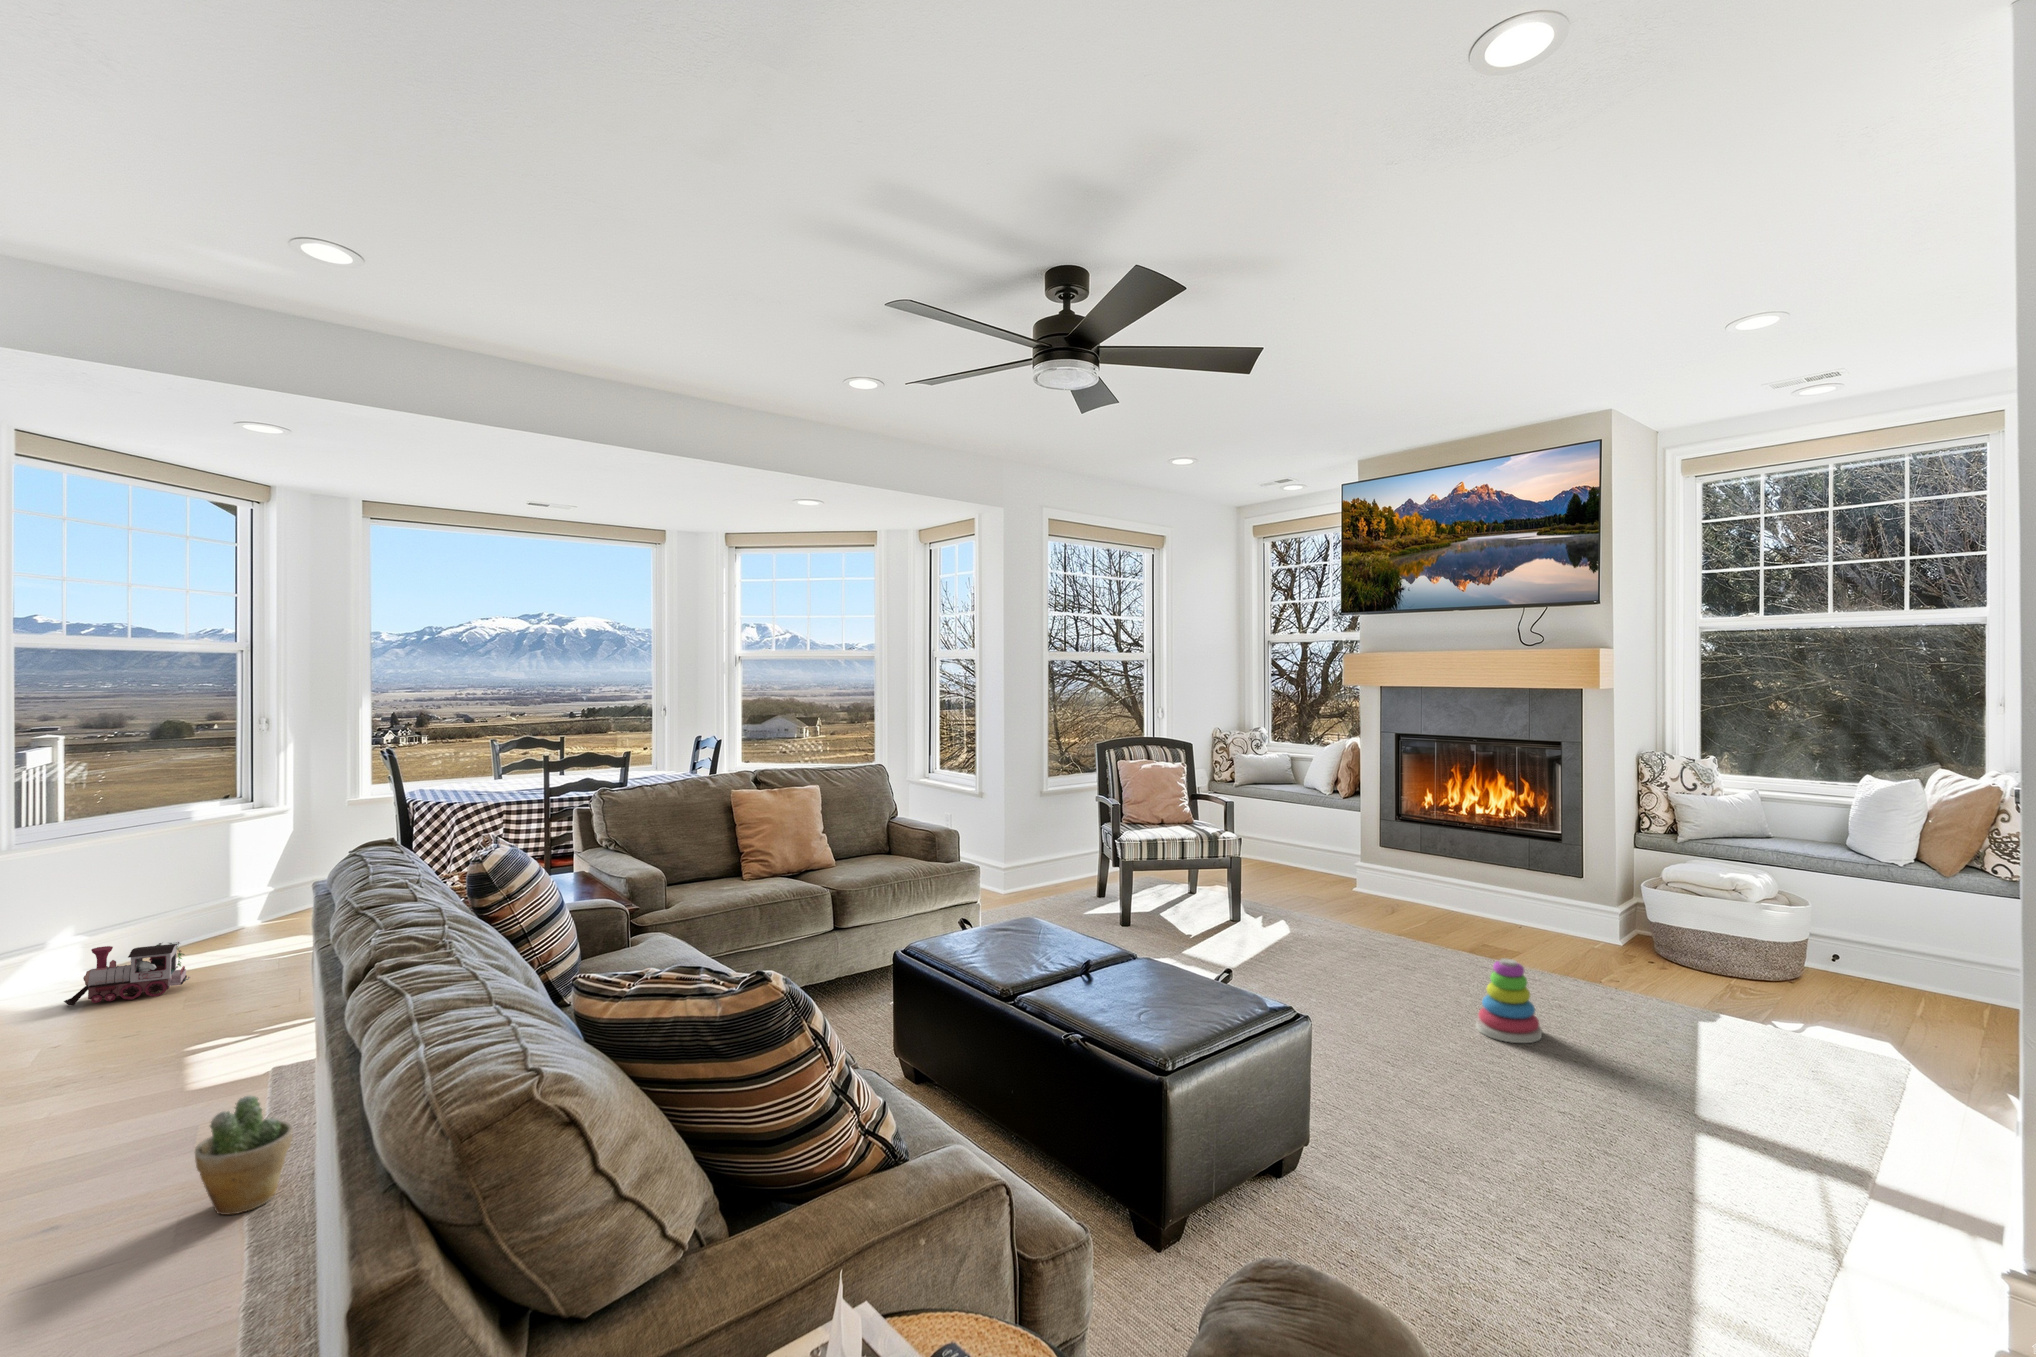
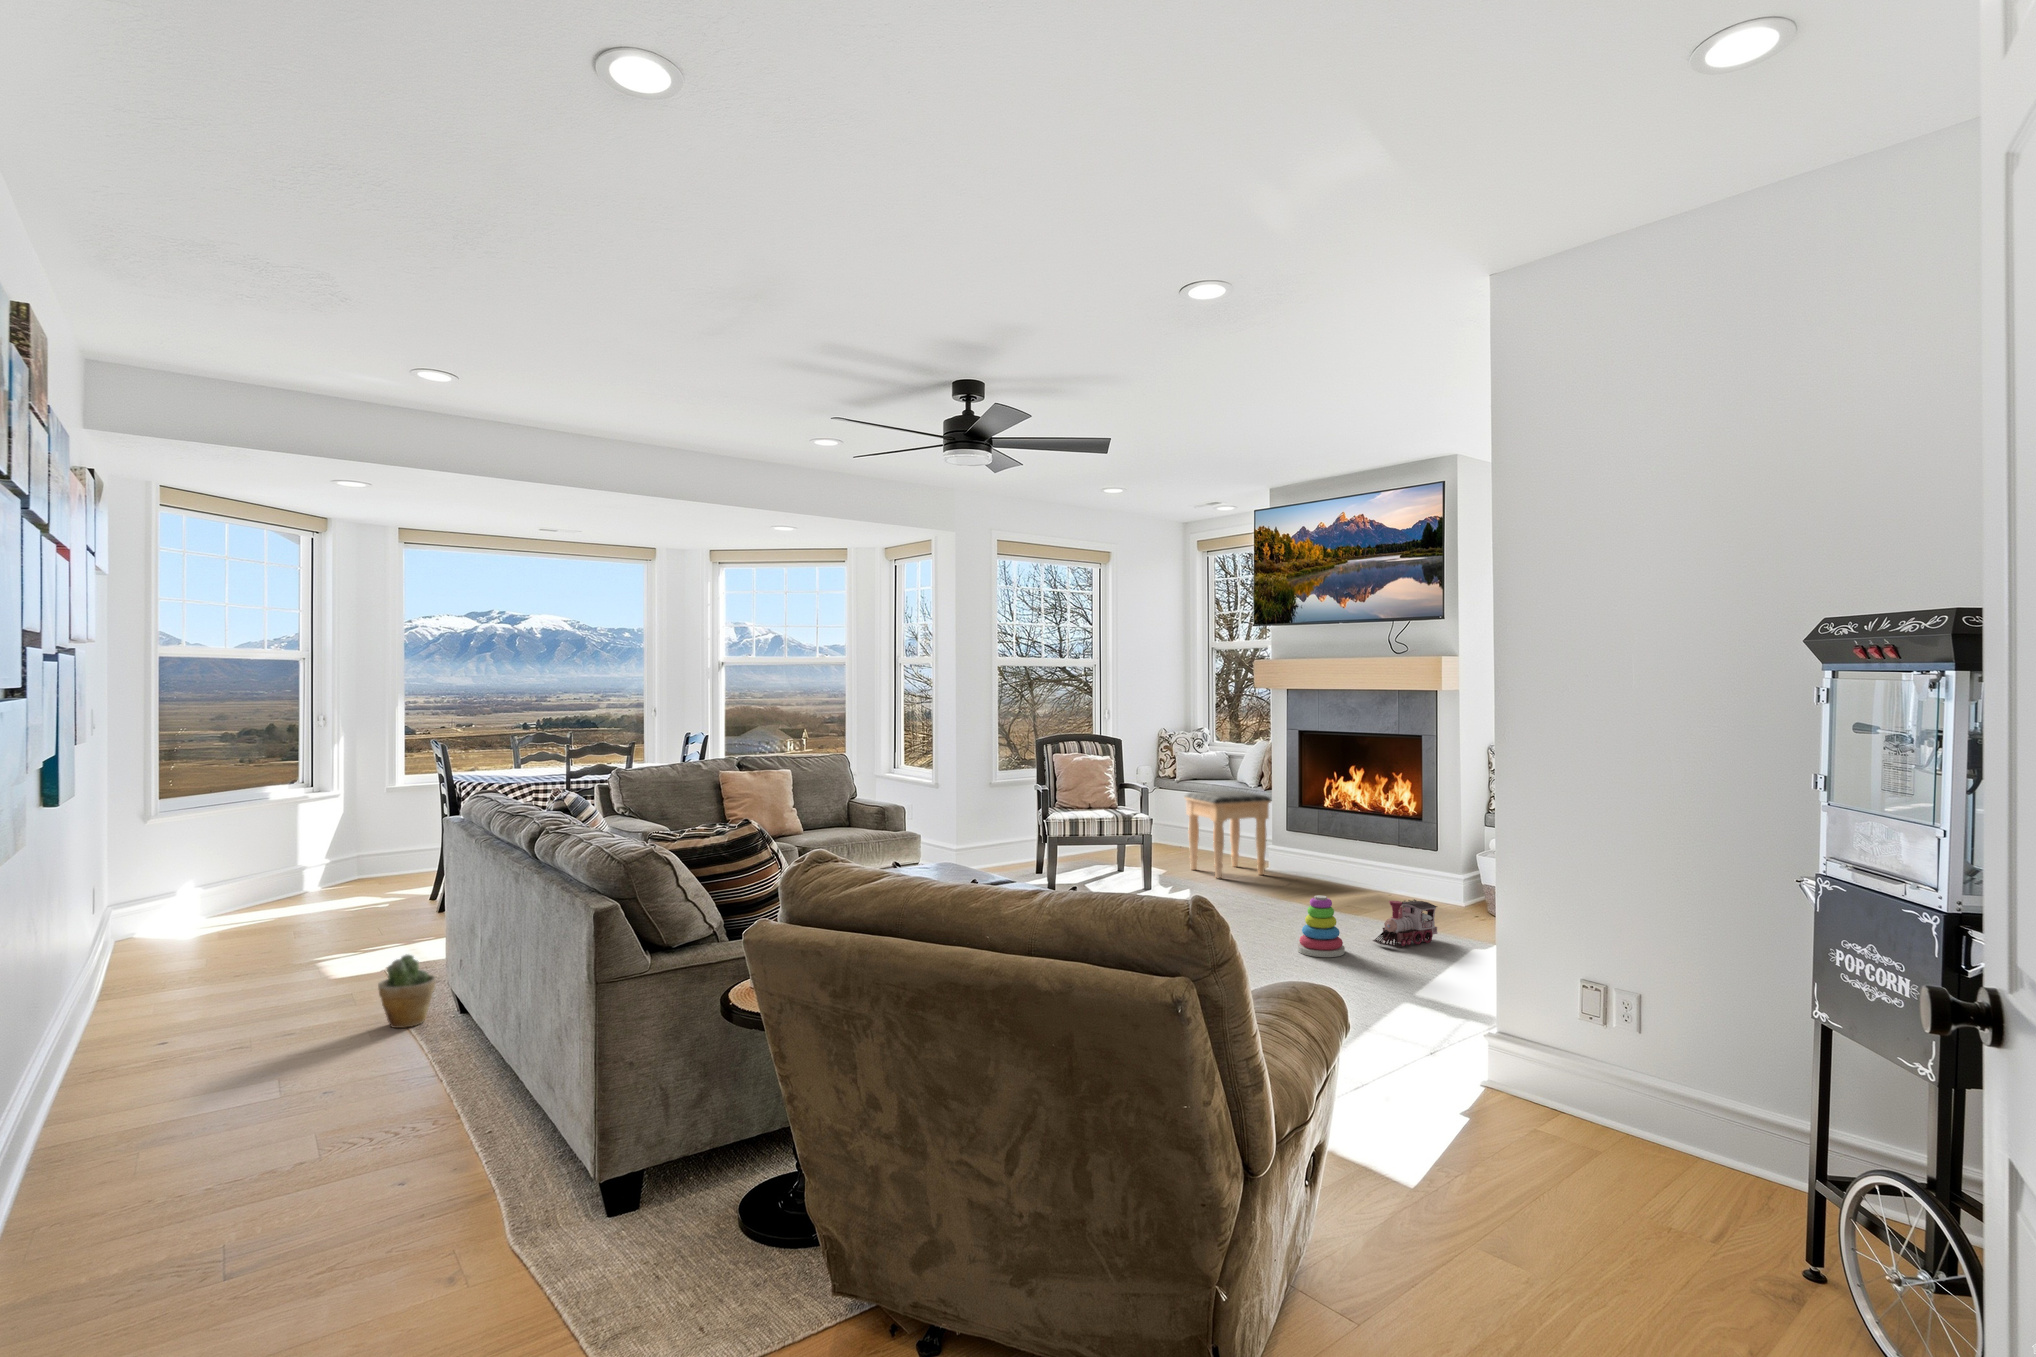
footstool: none [1264,801,1368,906] -> present [1184,791,1271,878]
toy train: present [64,942,190,1005] -> present [1373,899,1437,947]

